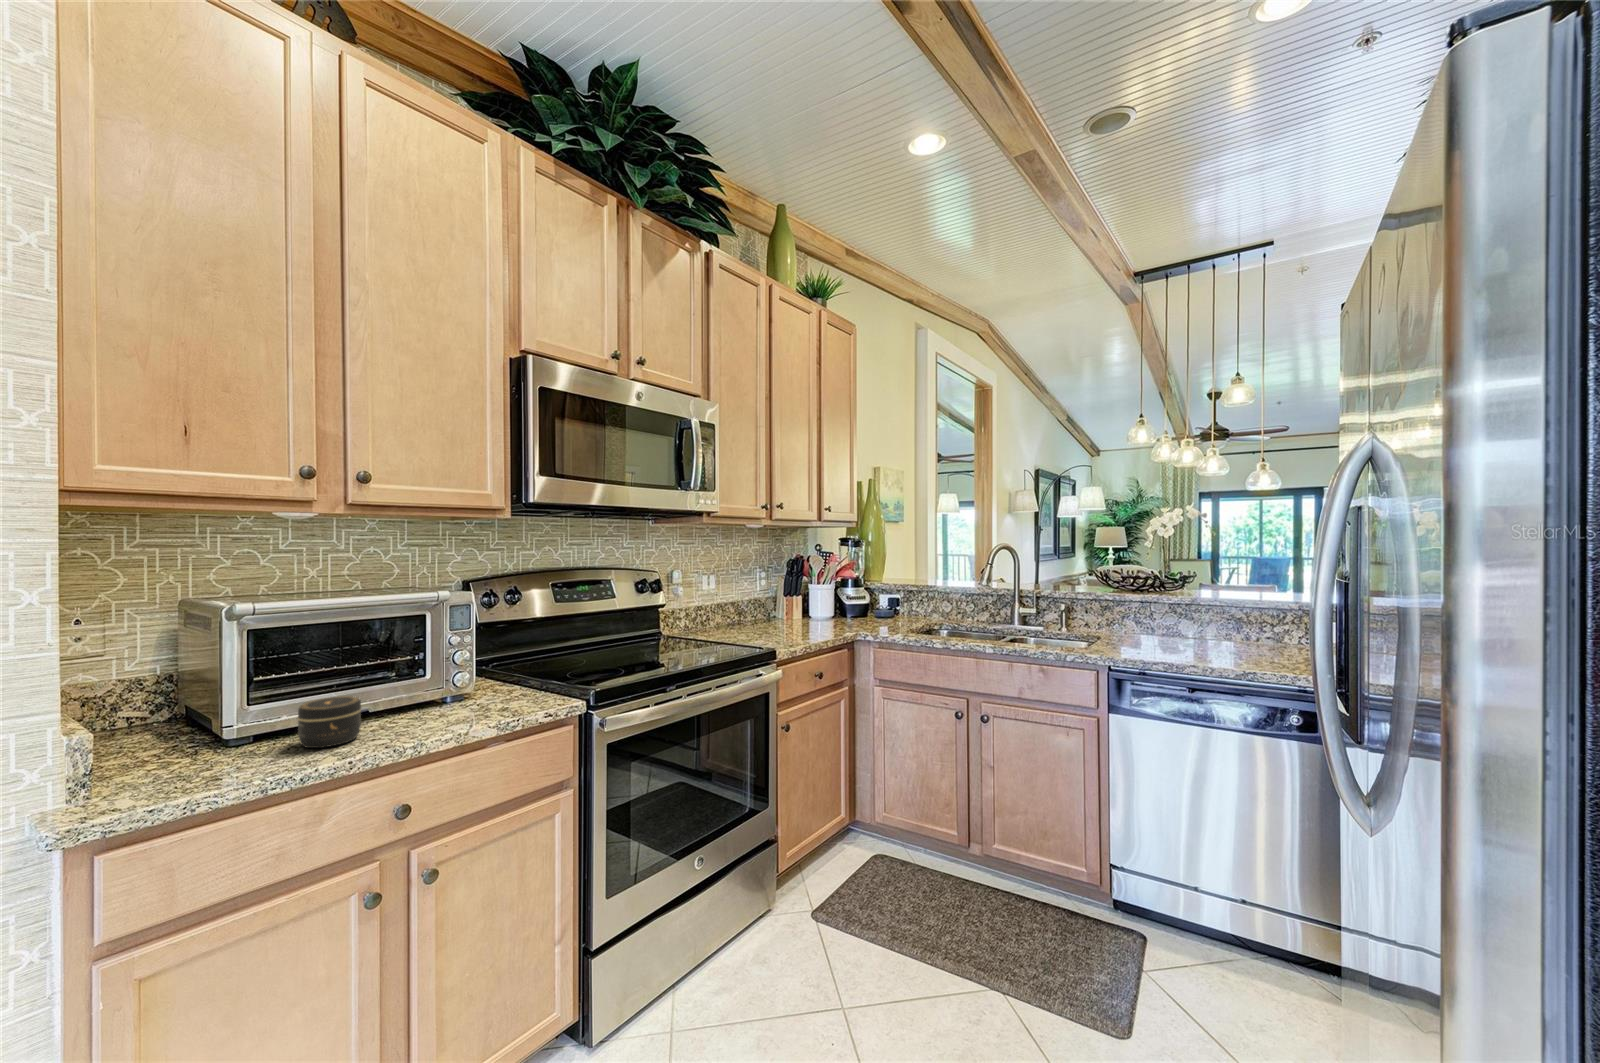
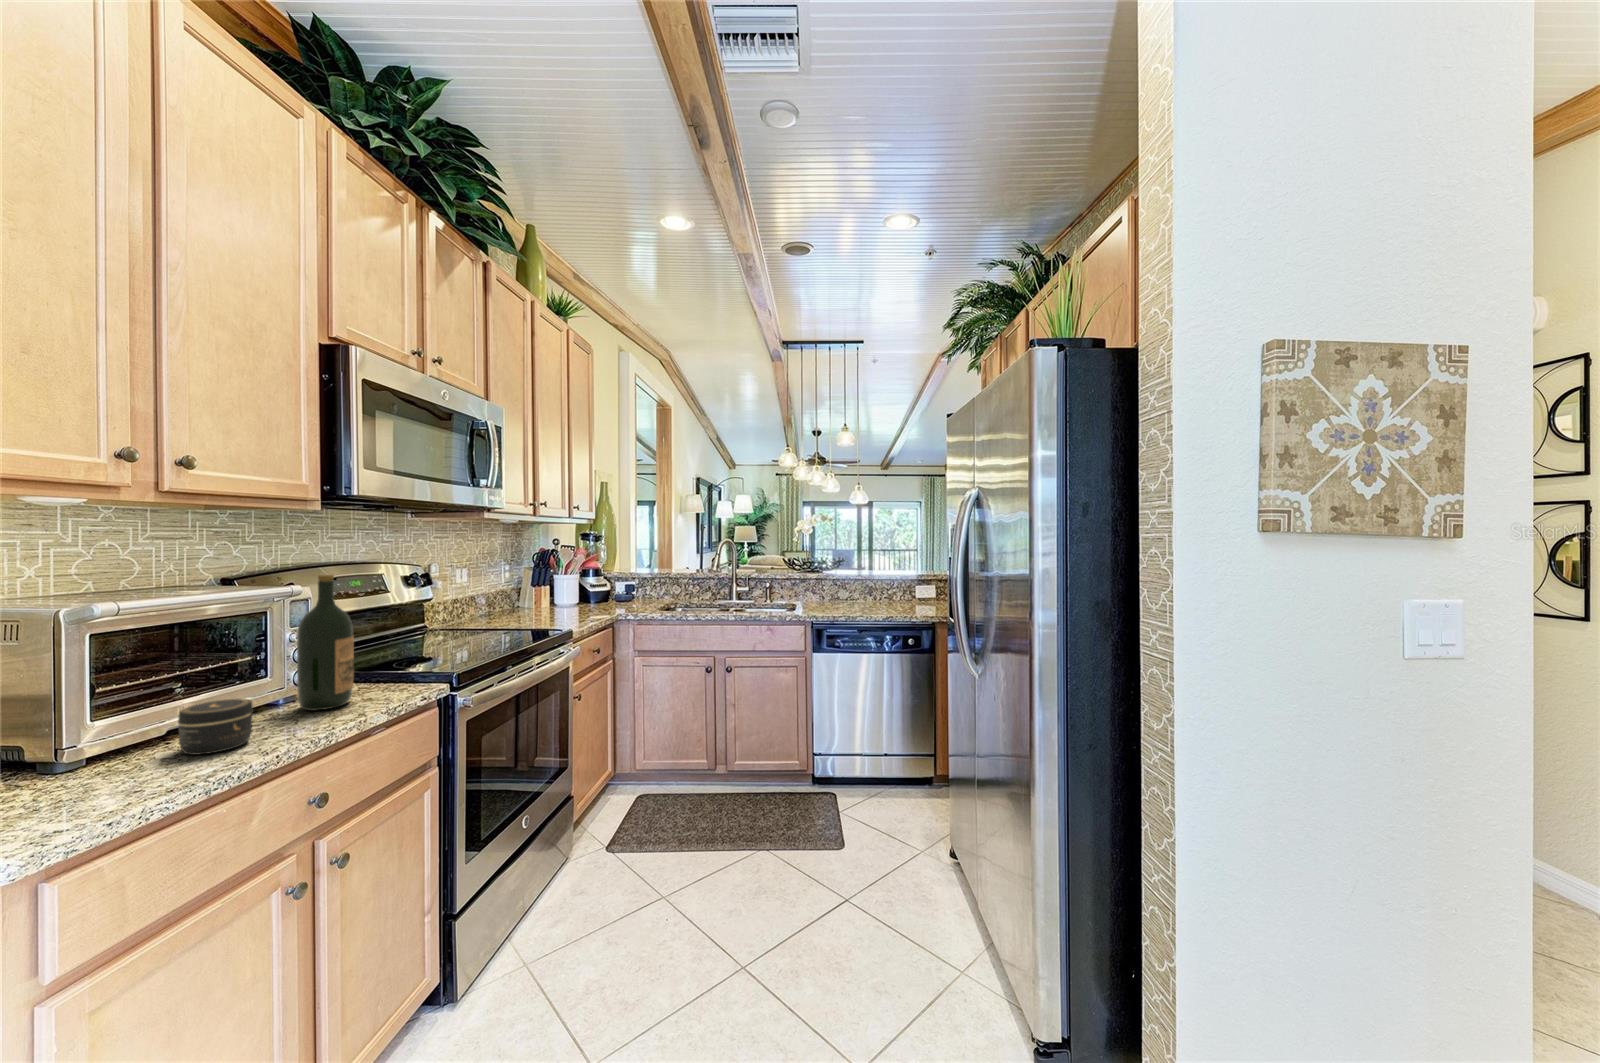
wine bottle: none [438,582,487,714] -> present [297,575,354,711]

